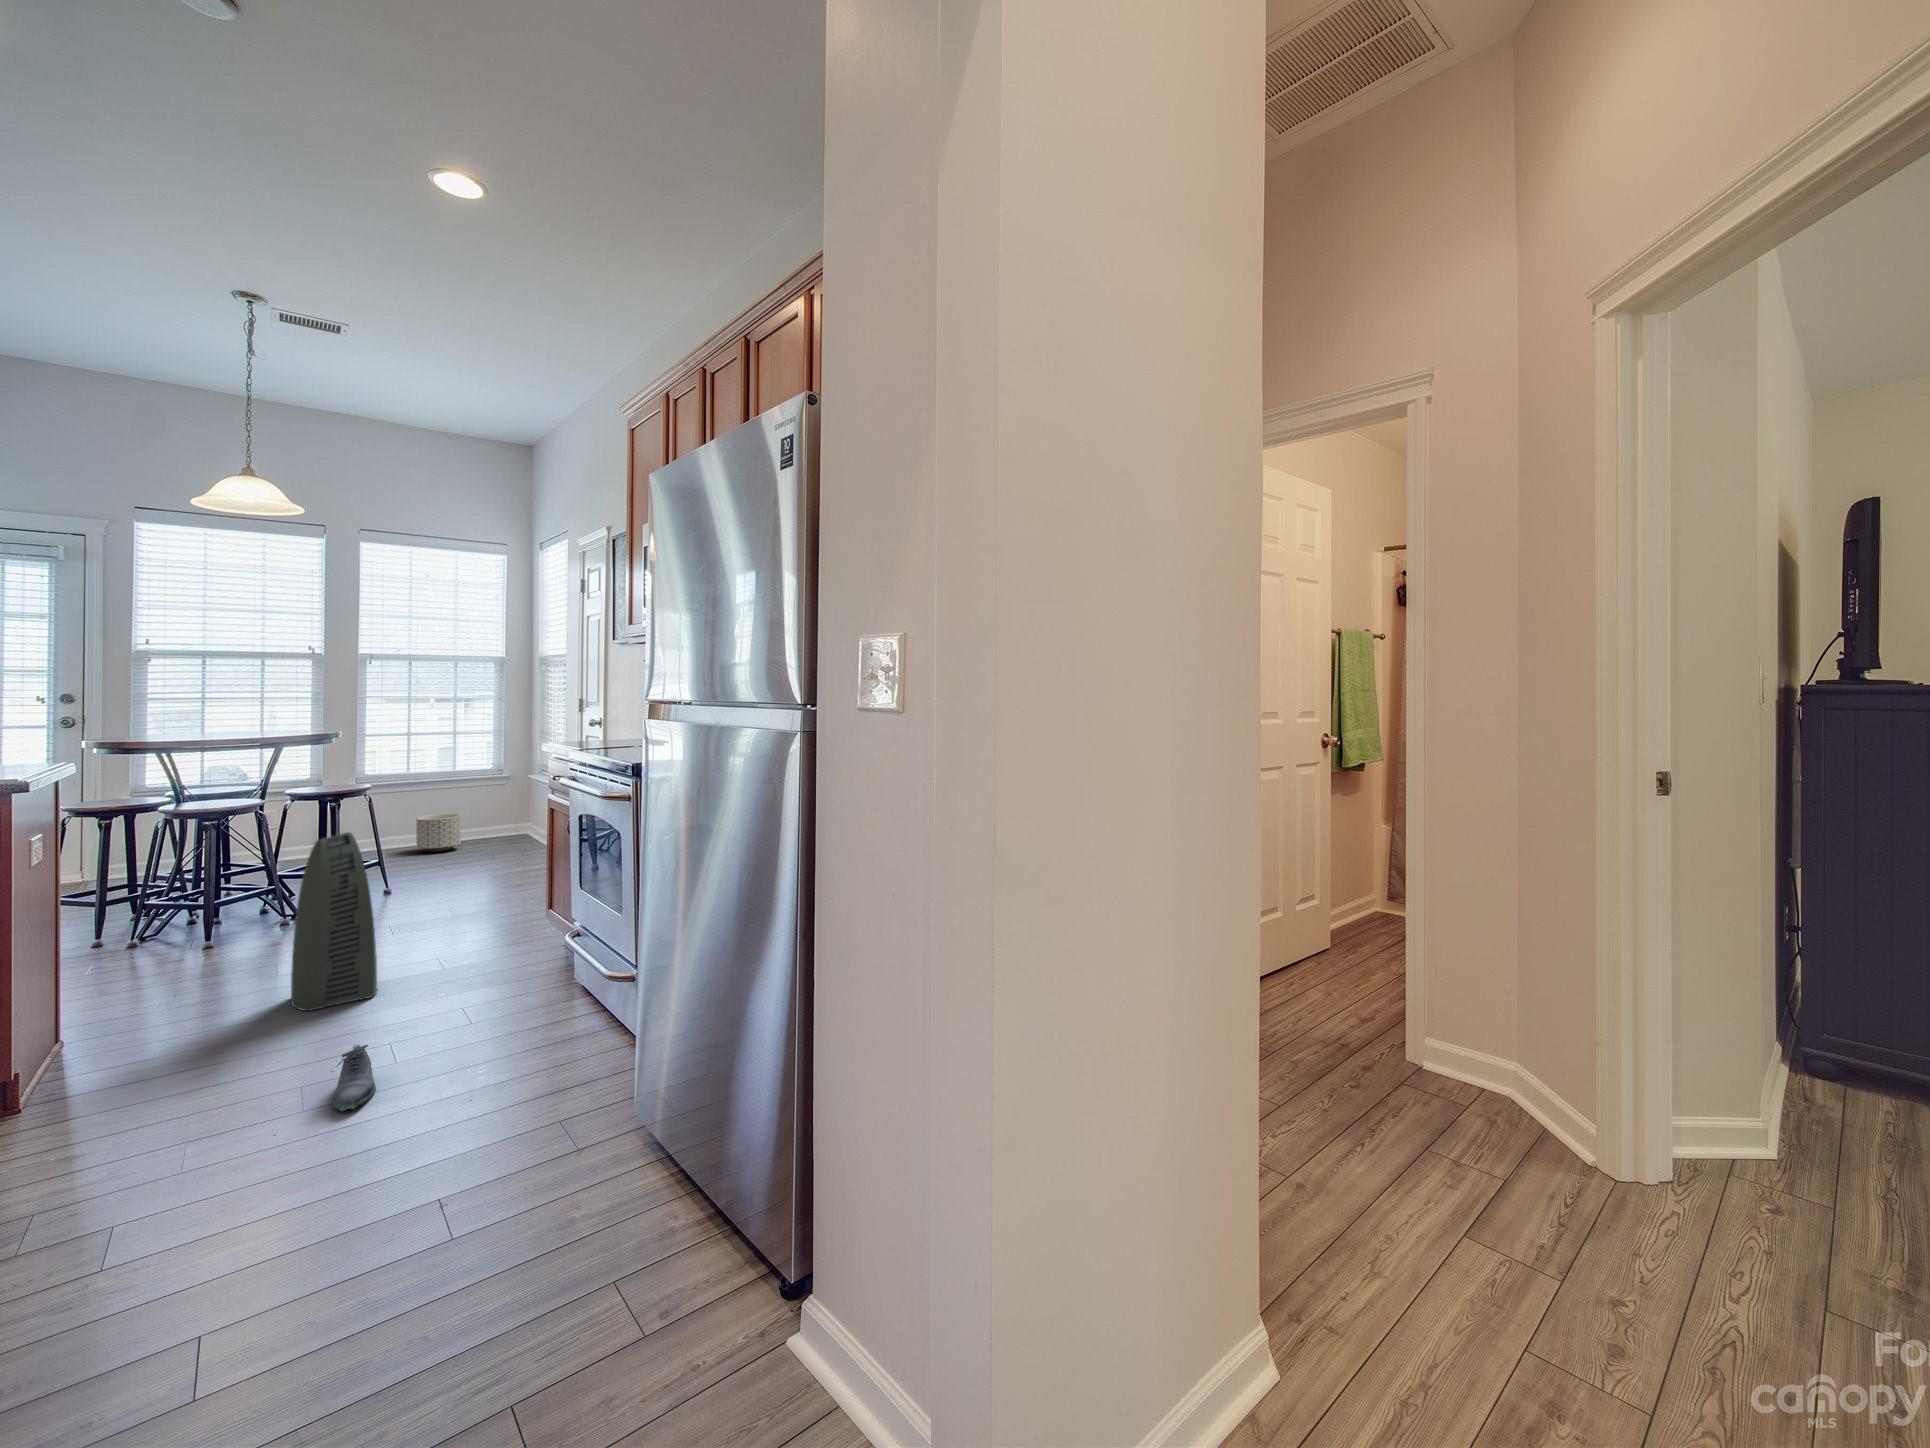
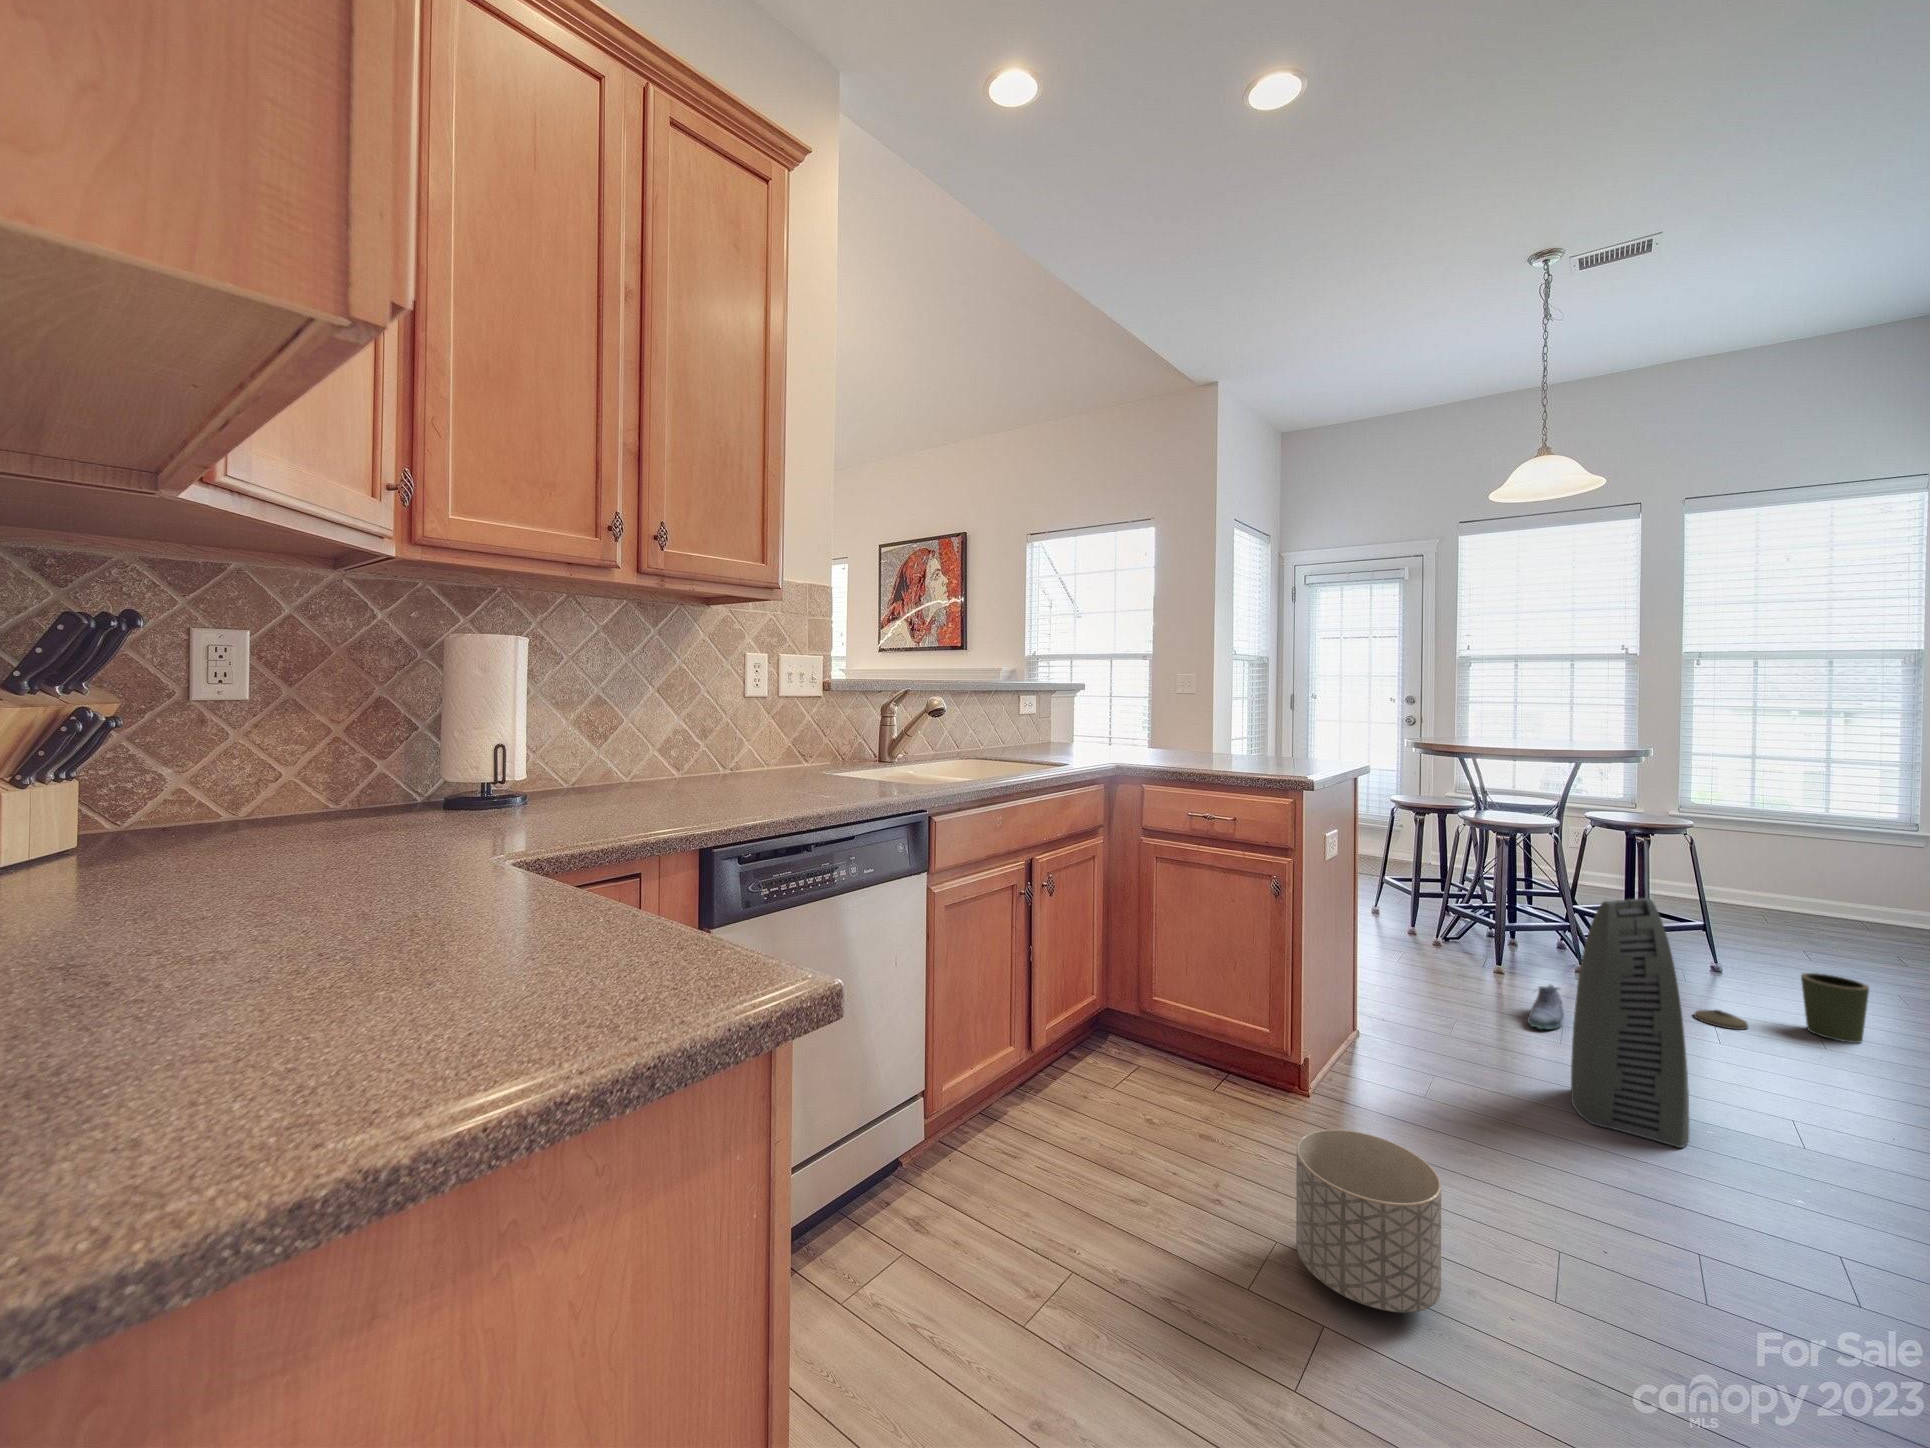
planter: present [416,814,460,852] -> present [1296,1129,1441,1313]
trash can: none [374,868,475,926] -> present [1694,973,1869,1043]
shoe: present [333,1044,376,1111] -> present [1527,985,1564,1029]

